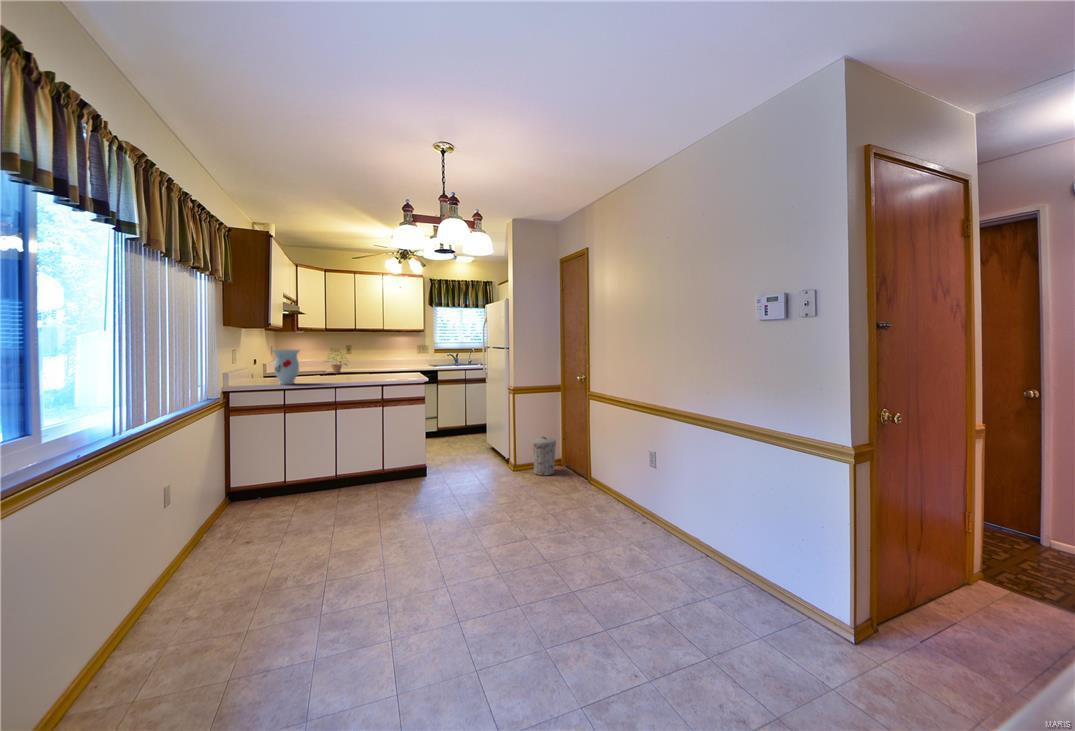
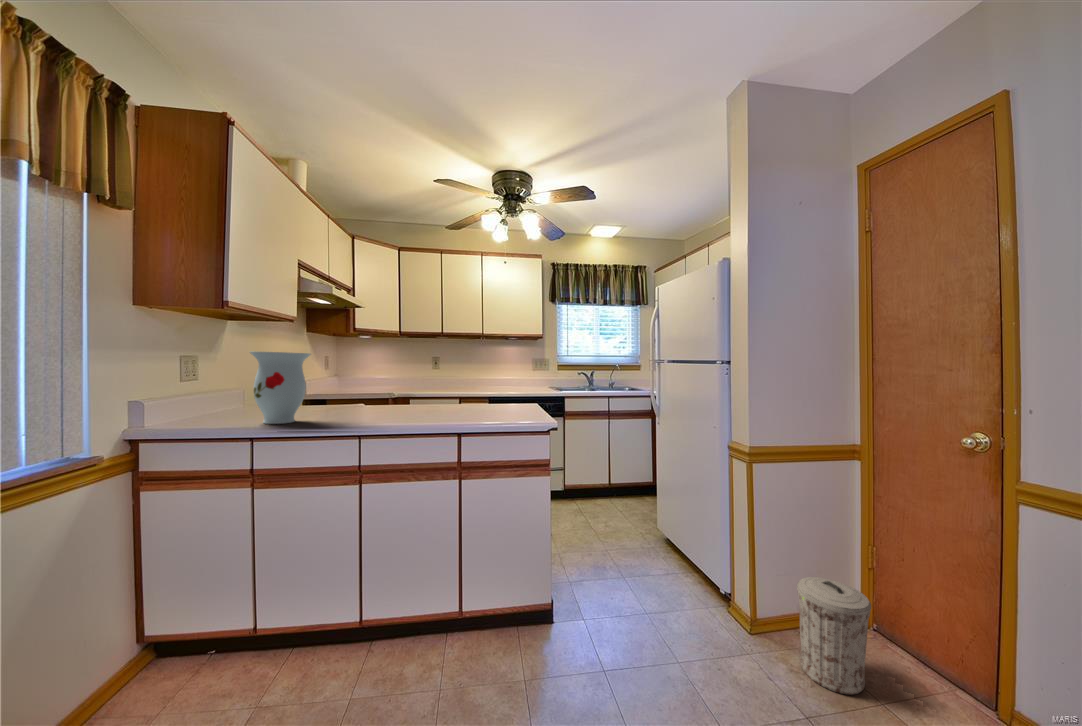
potted plant: present [327,350,347,373] -> none [396,358,434,397]

